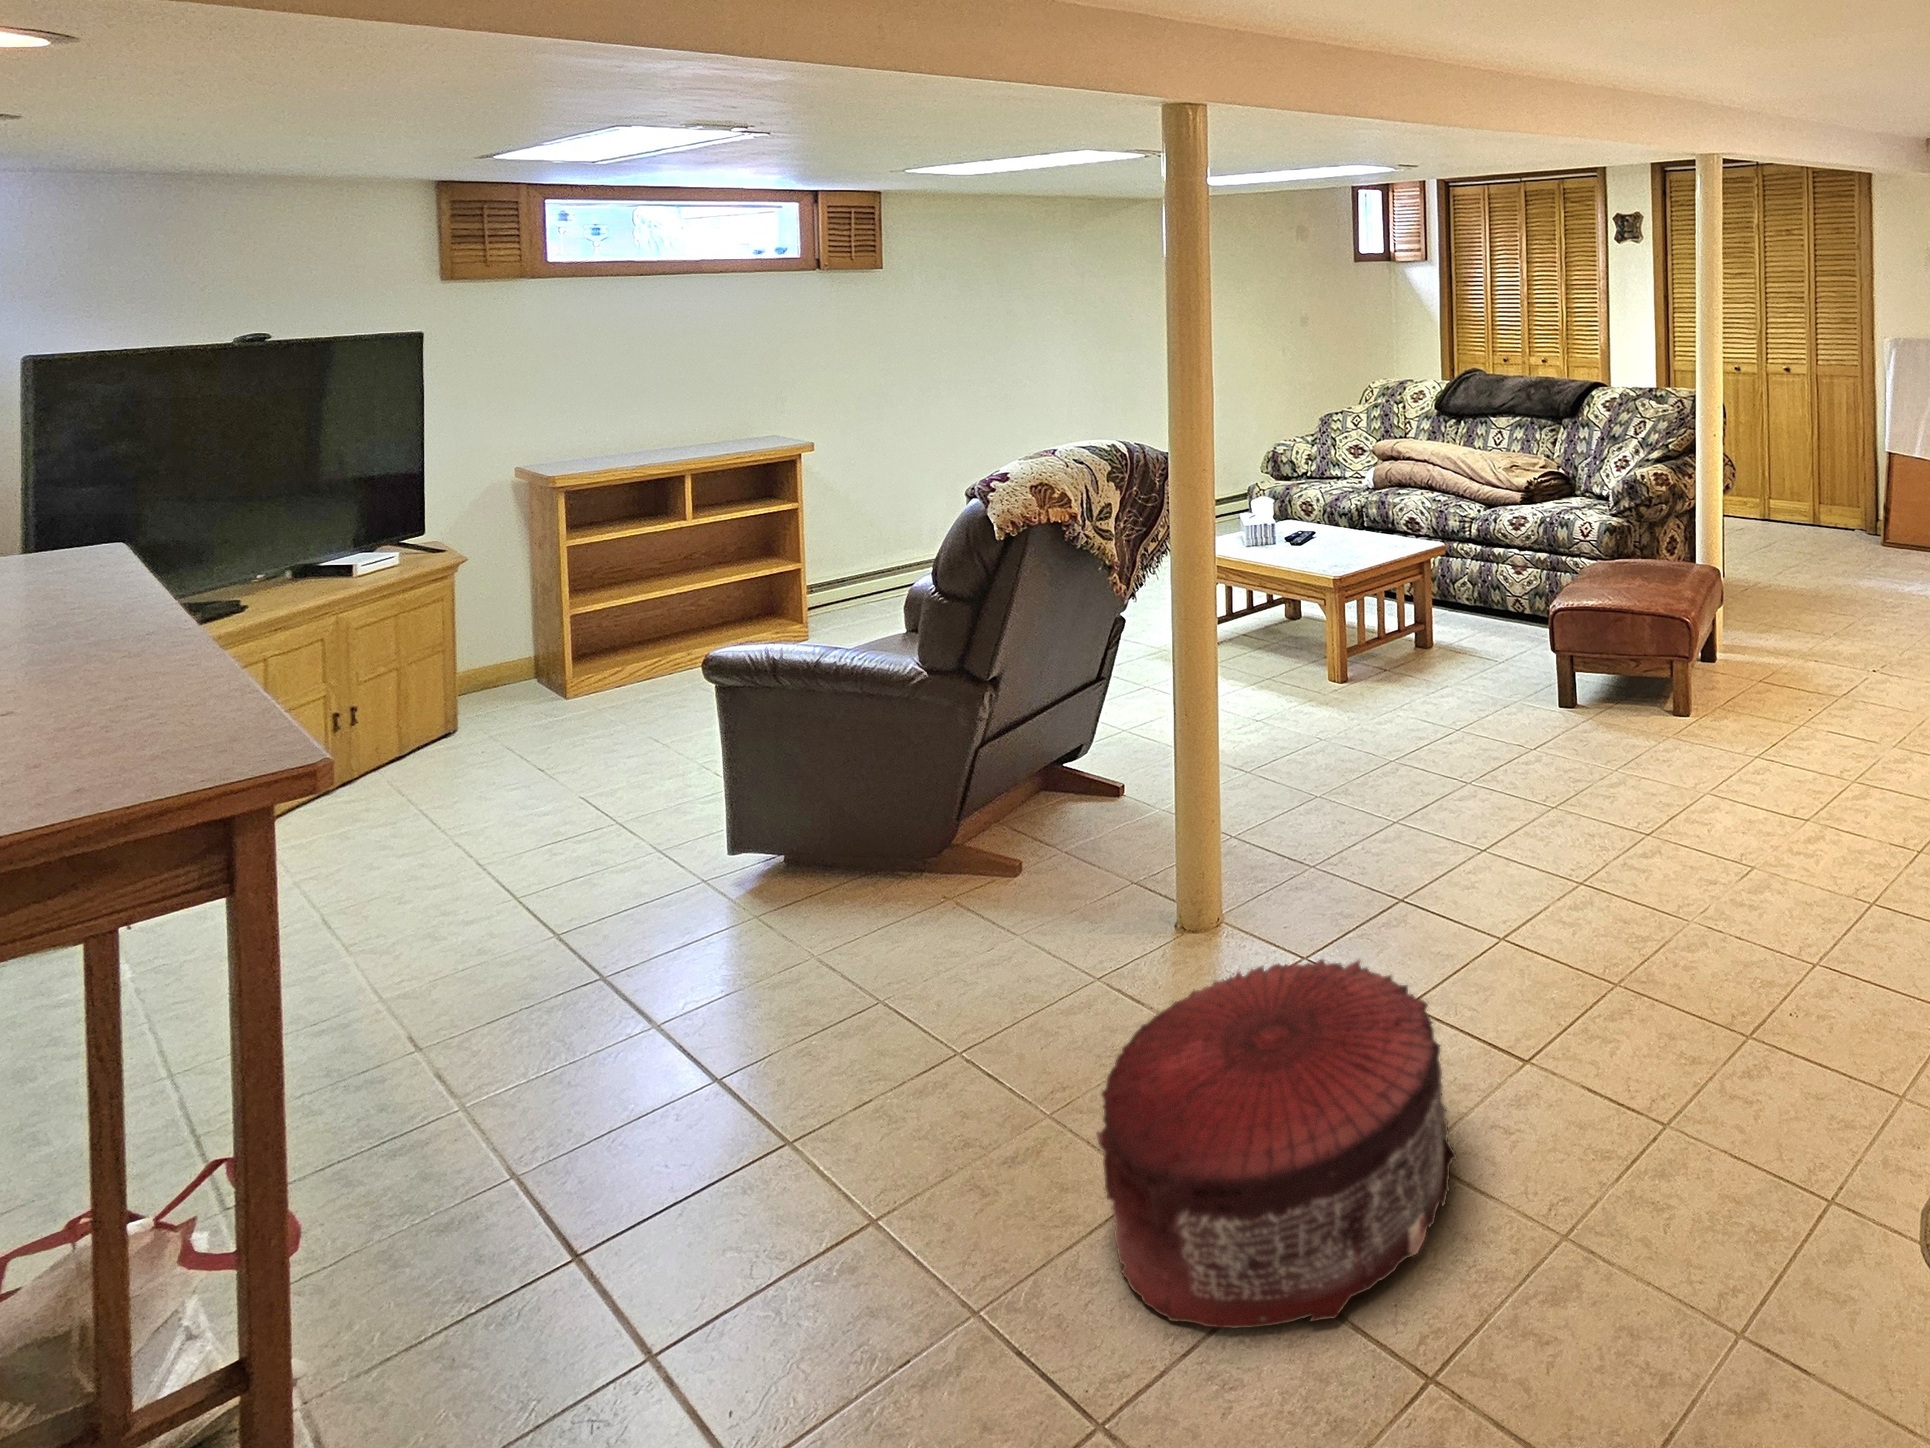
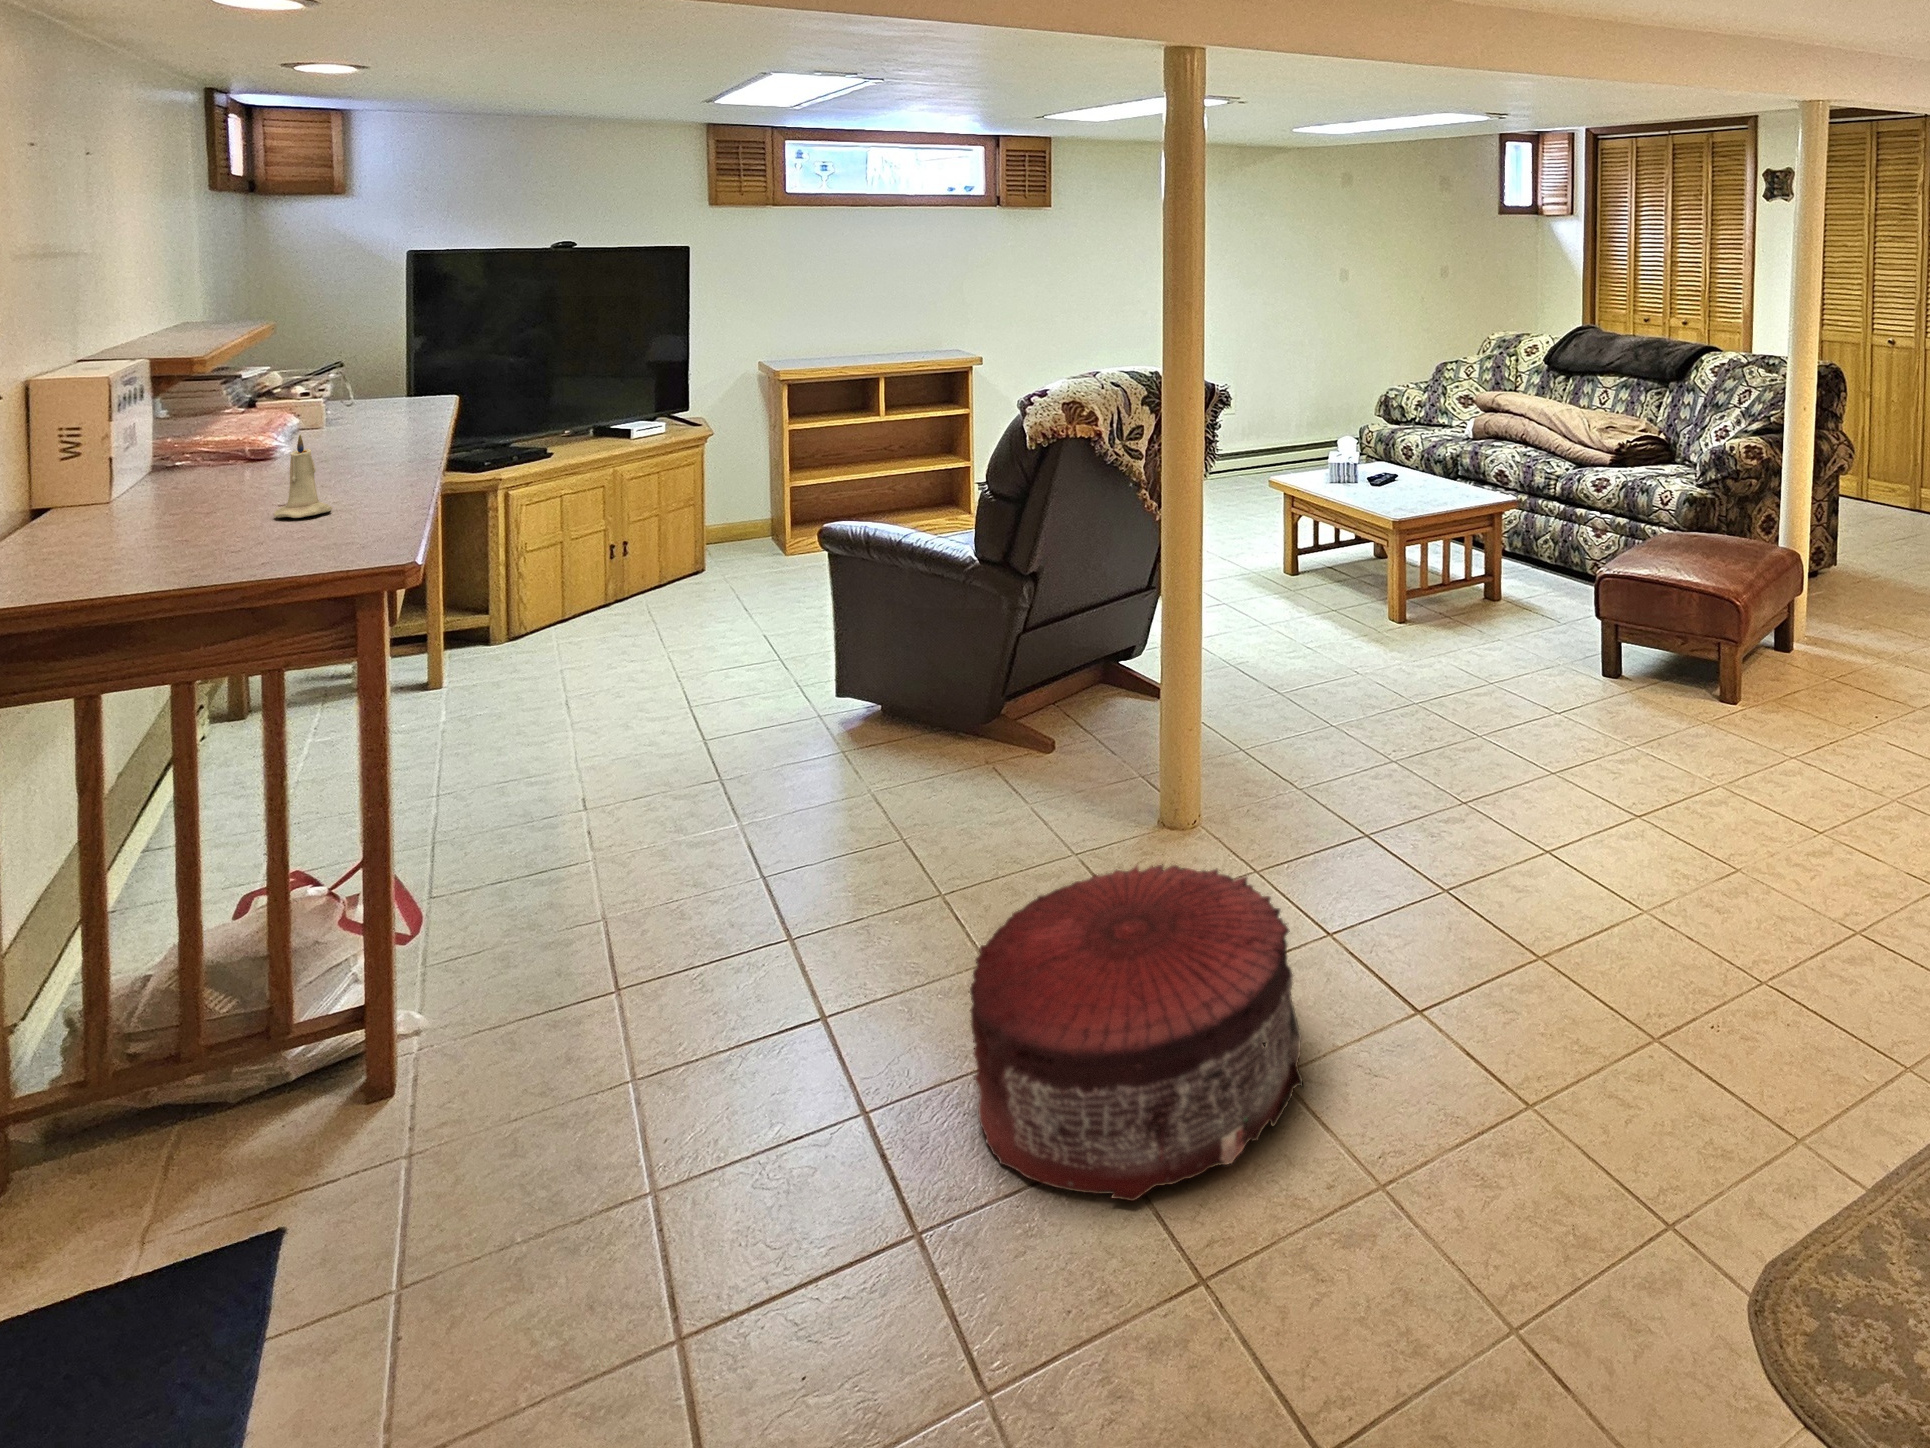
candle: none [88,615,176,730] -> present [274,435,332,518]

